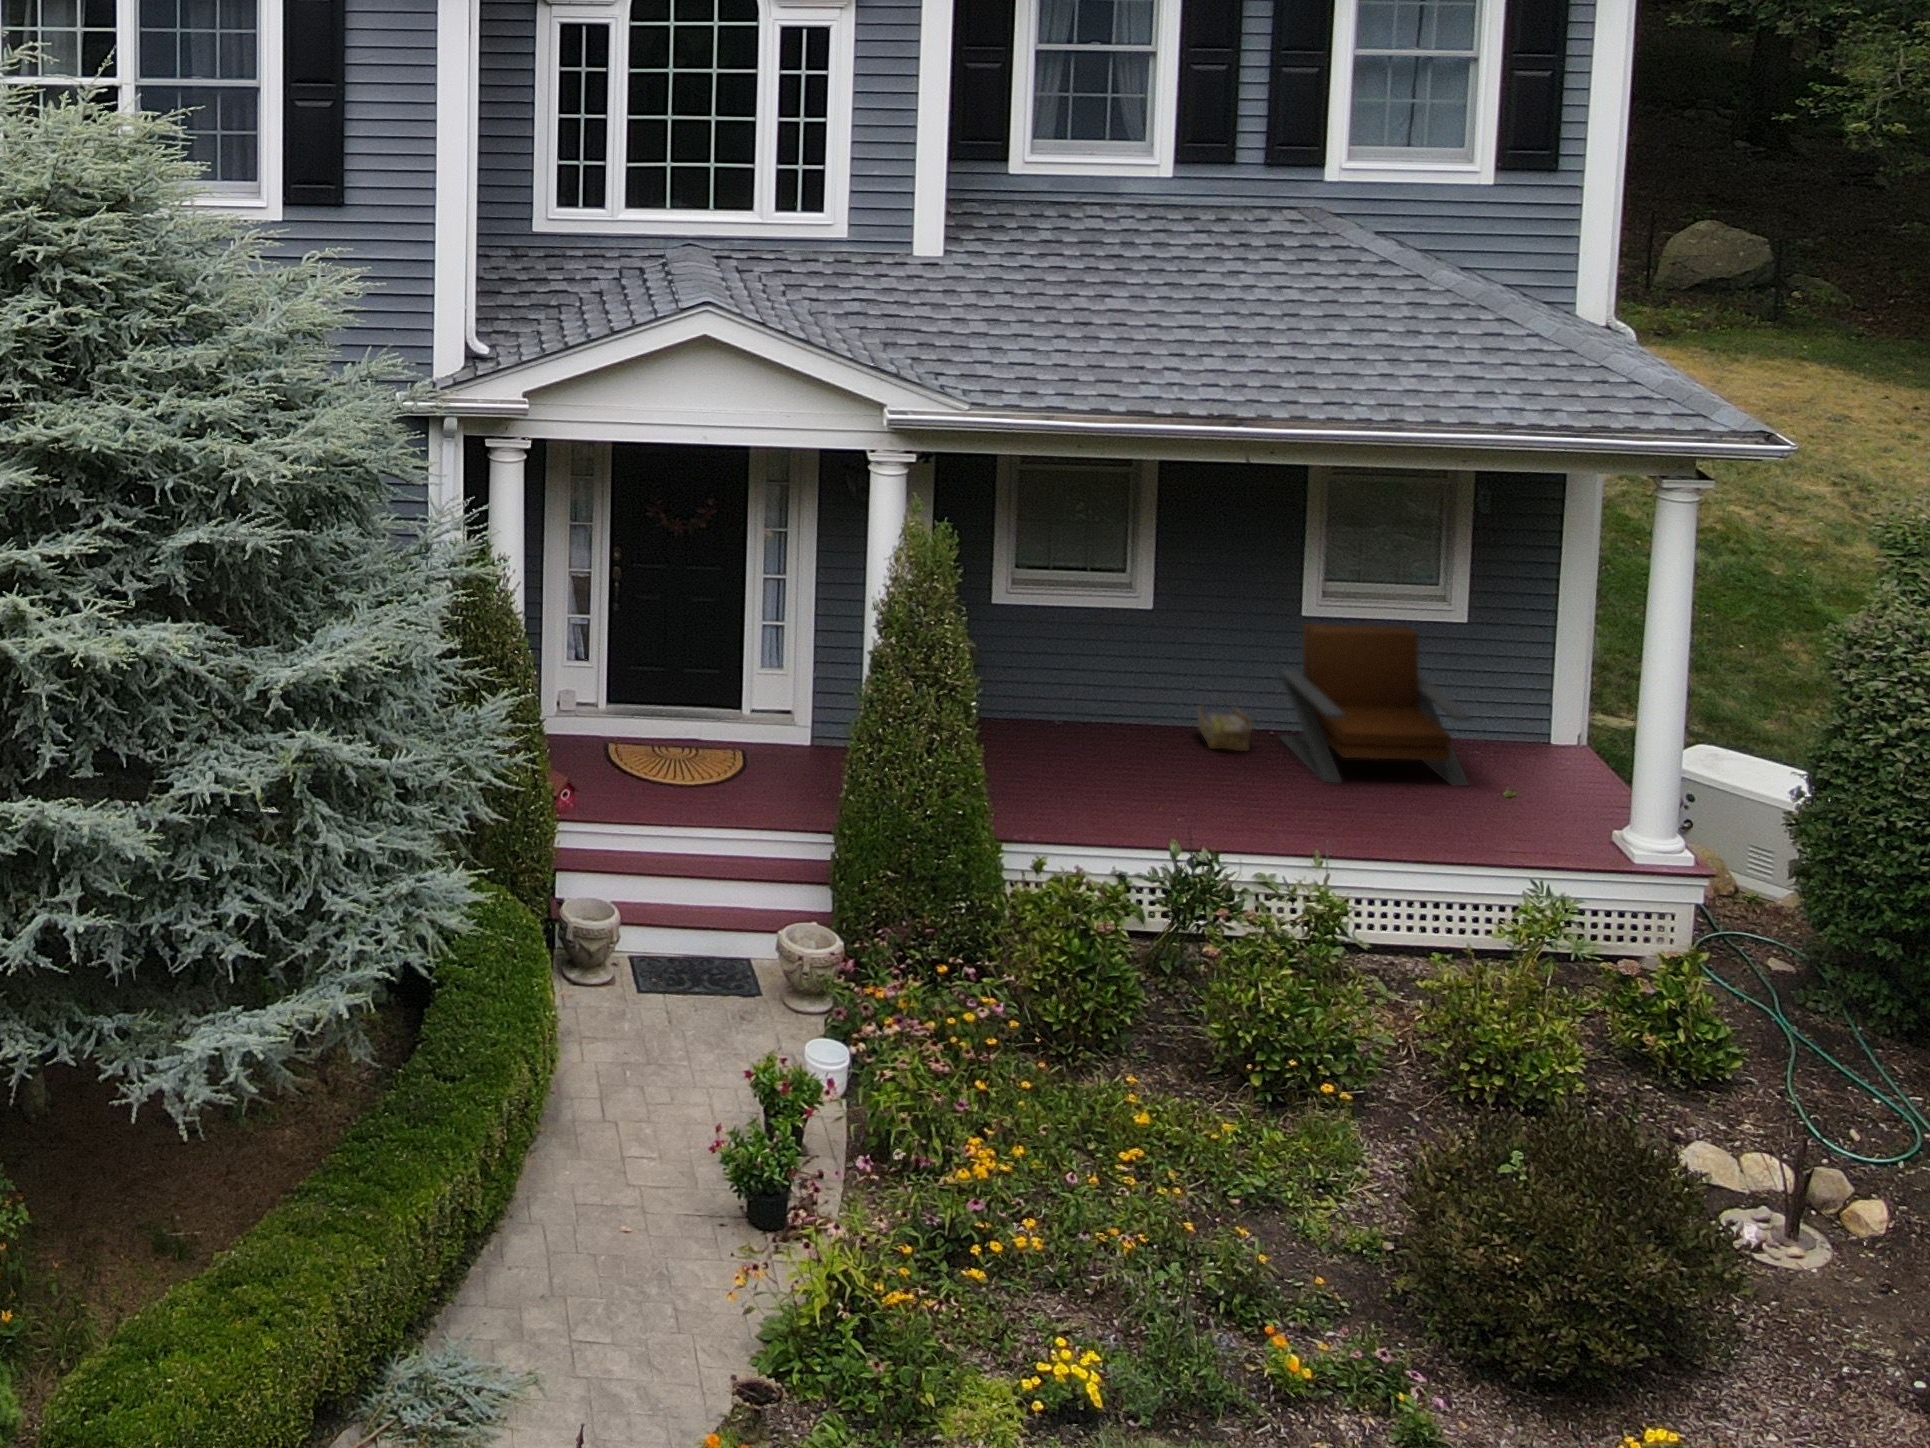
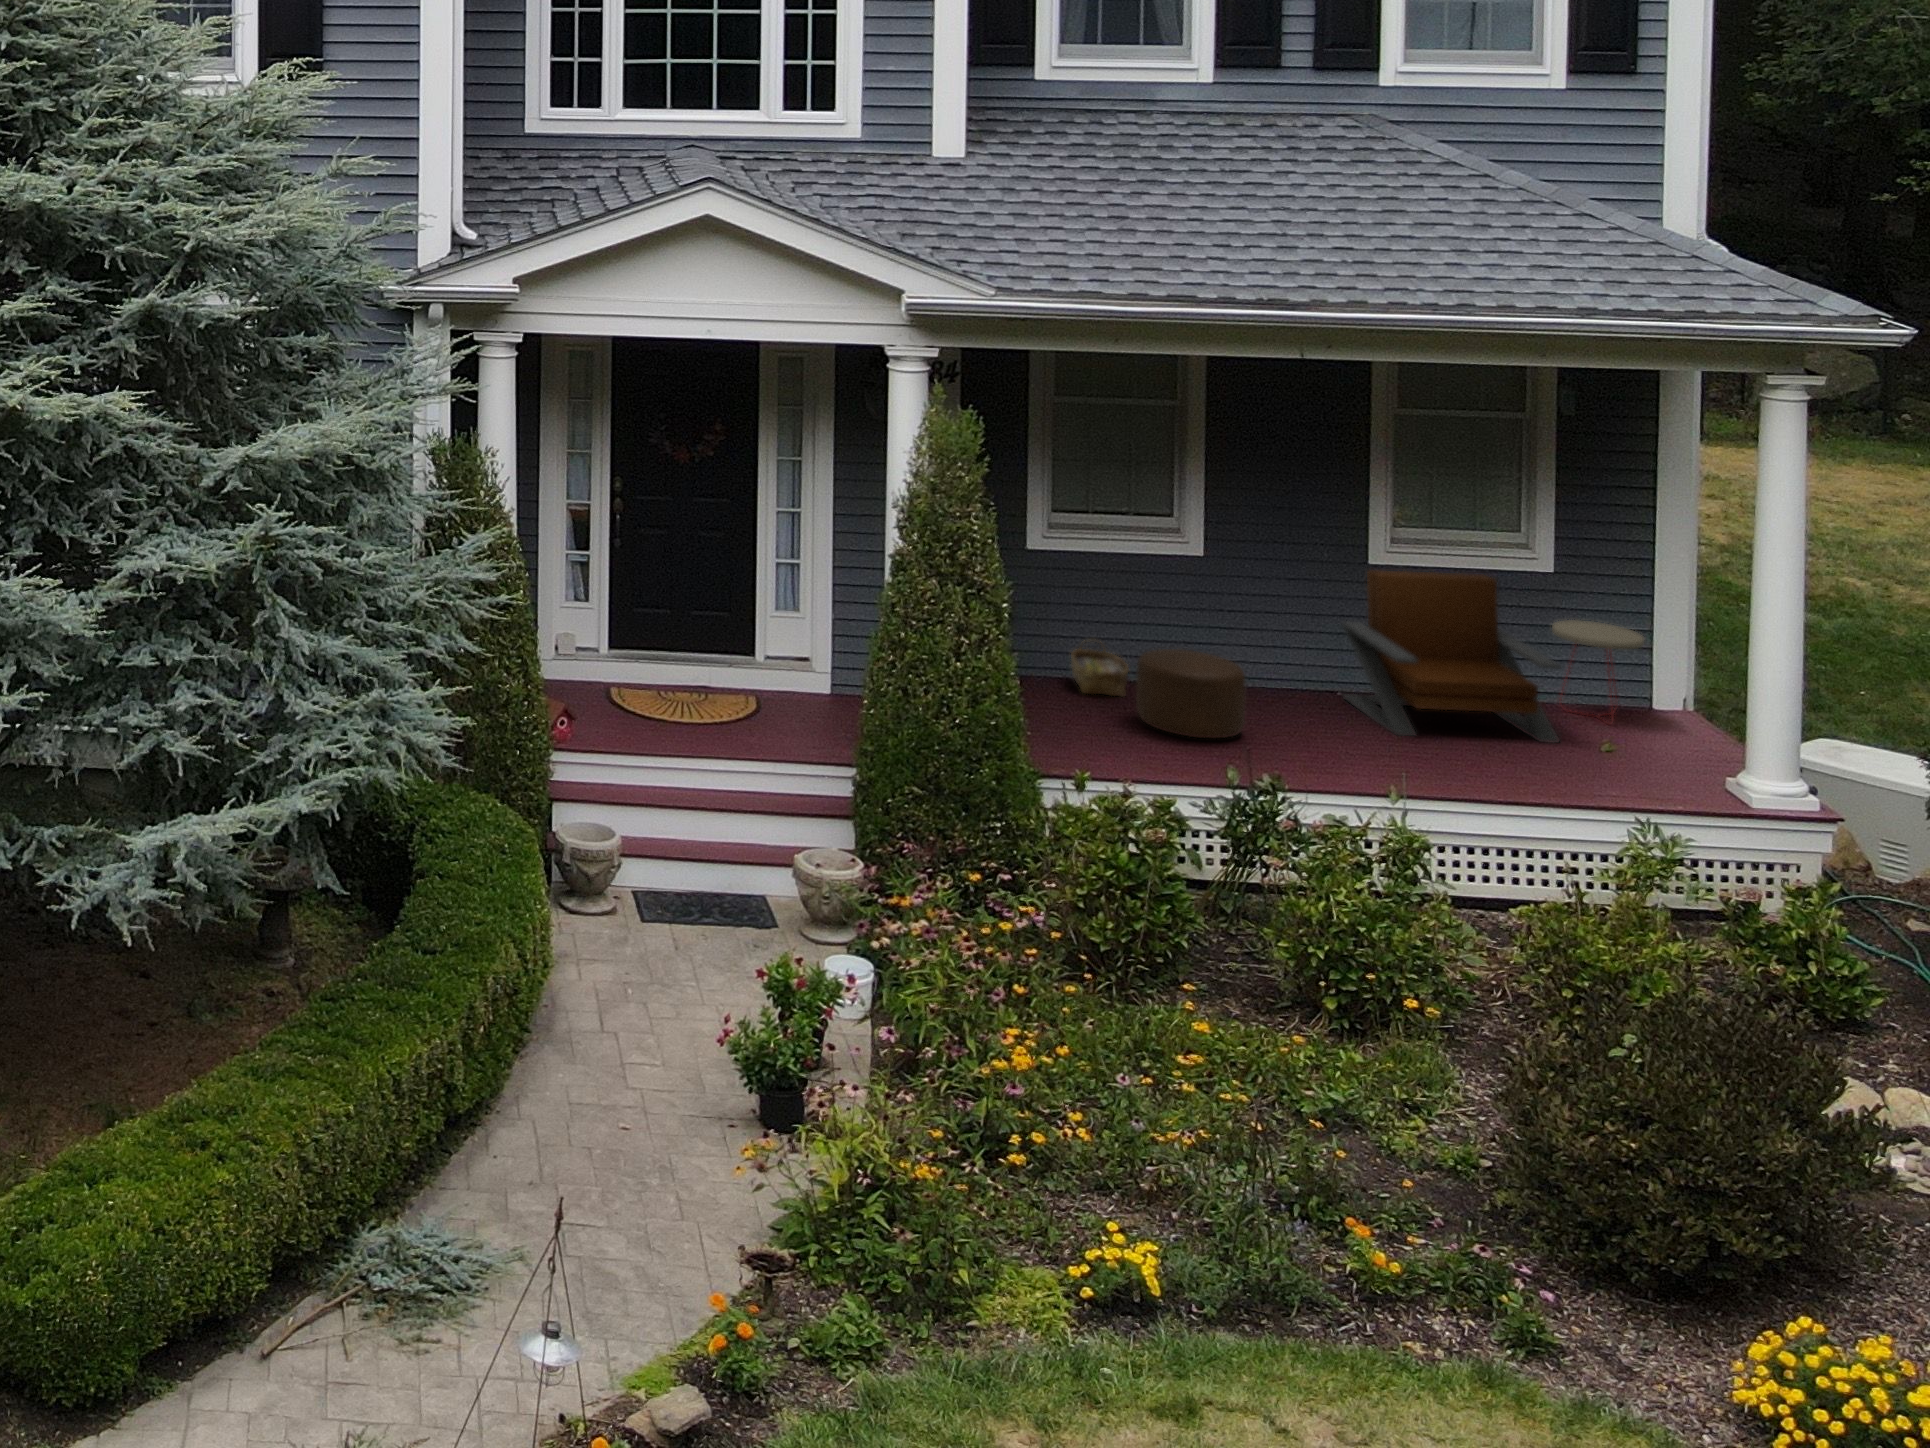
side table: none [1467,664,1548,763] -> present [1552,620,1645,715]
woven basket: present [1198,704,1252,751] -> present [1071,641,1128,696]
ottoman: none [1092,706,1190,793] -> present [1136,649,1245,738]

